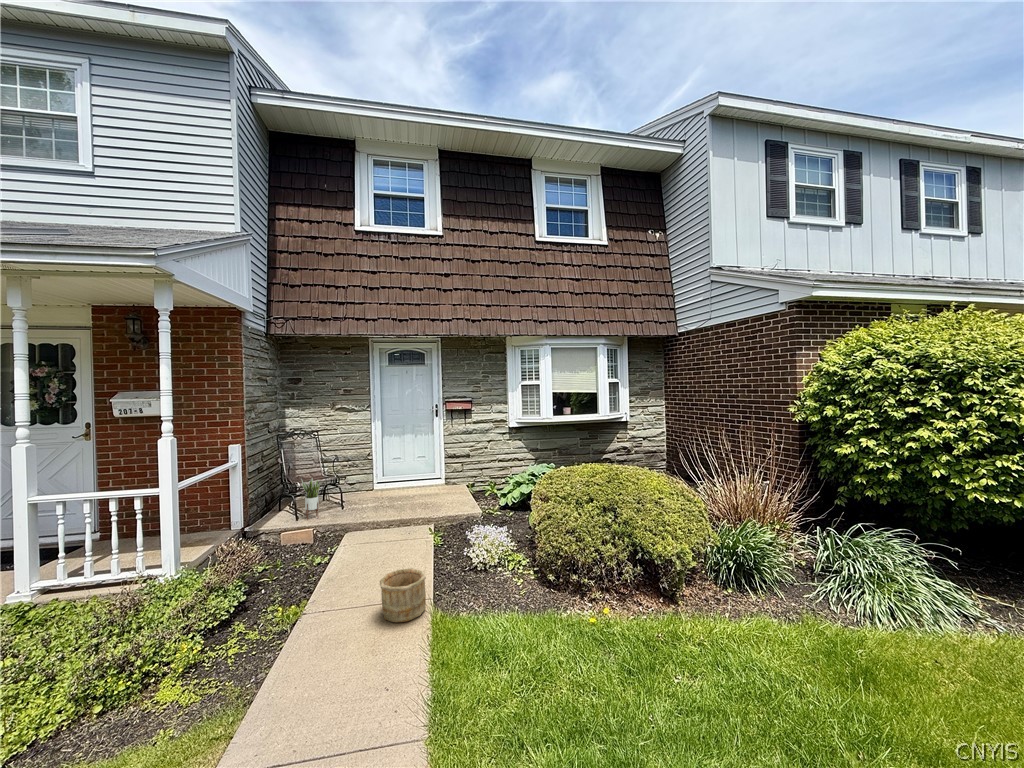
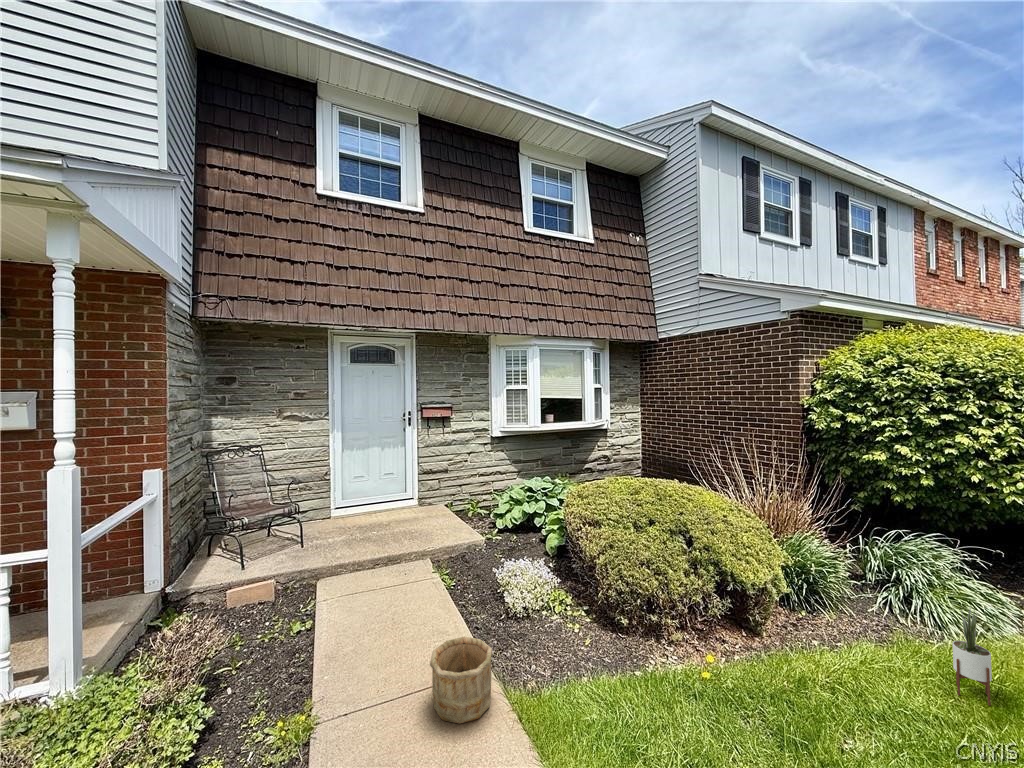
potted plant: present [301,478,320,520] -> present [953,609,992,706]

